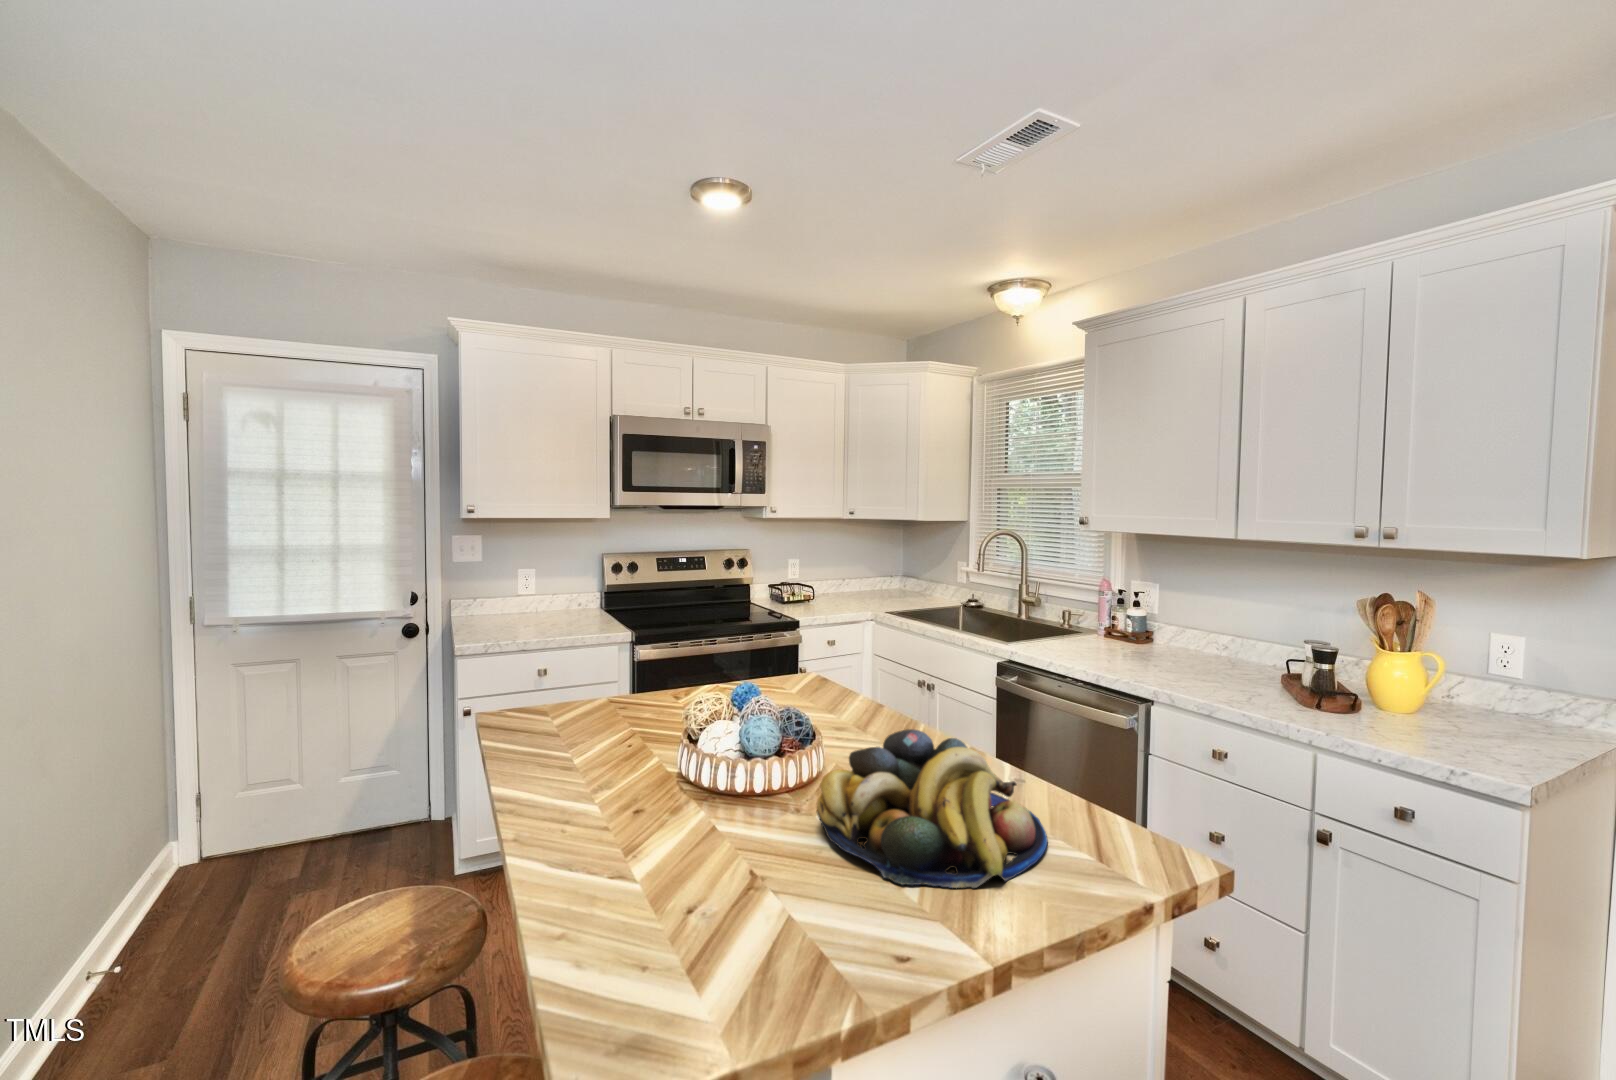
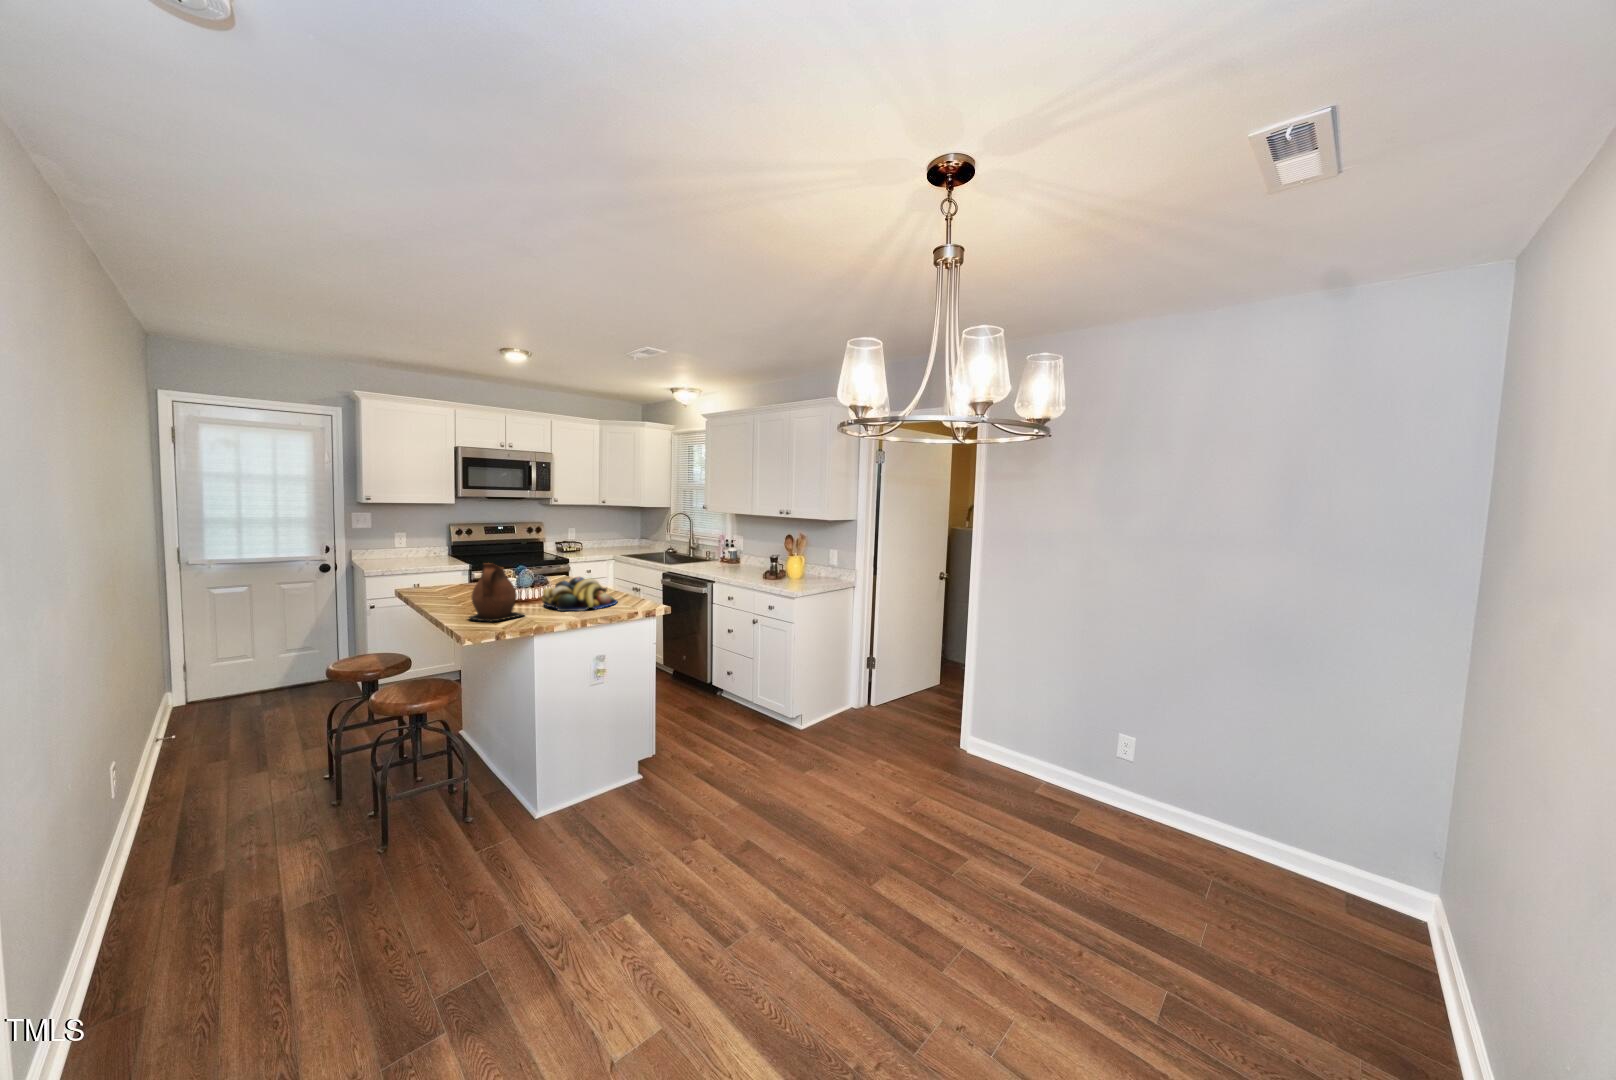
ceramic pitcher: none [591,728,785,966] -> present [469,563,524,621]

